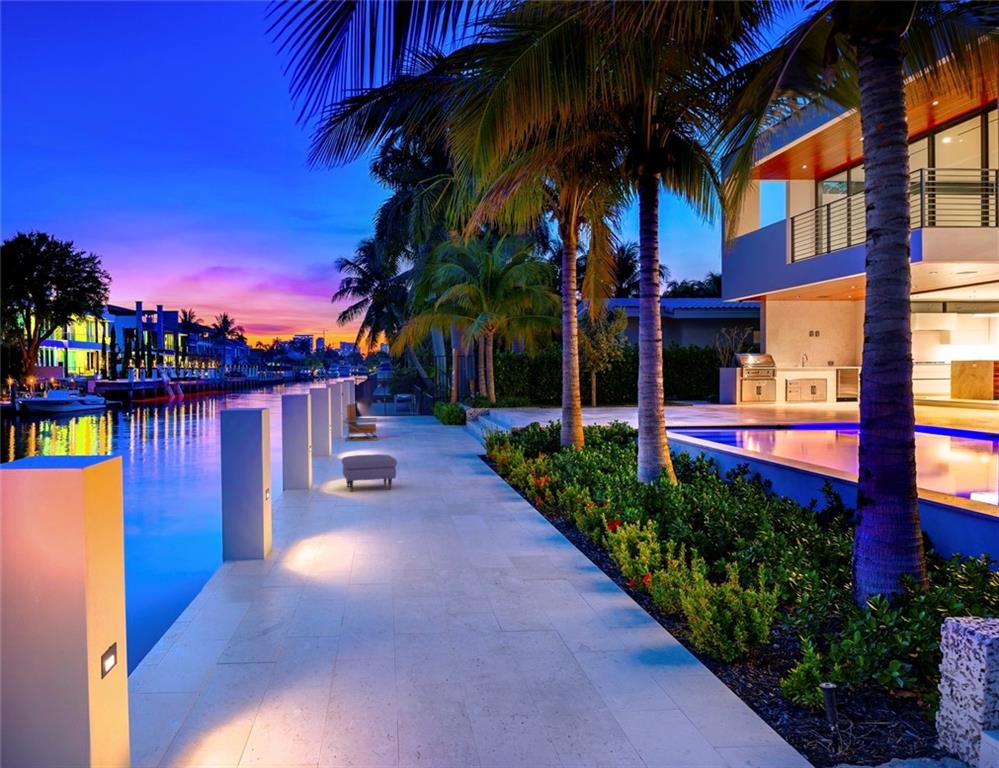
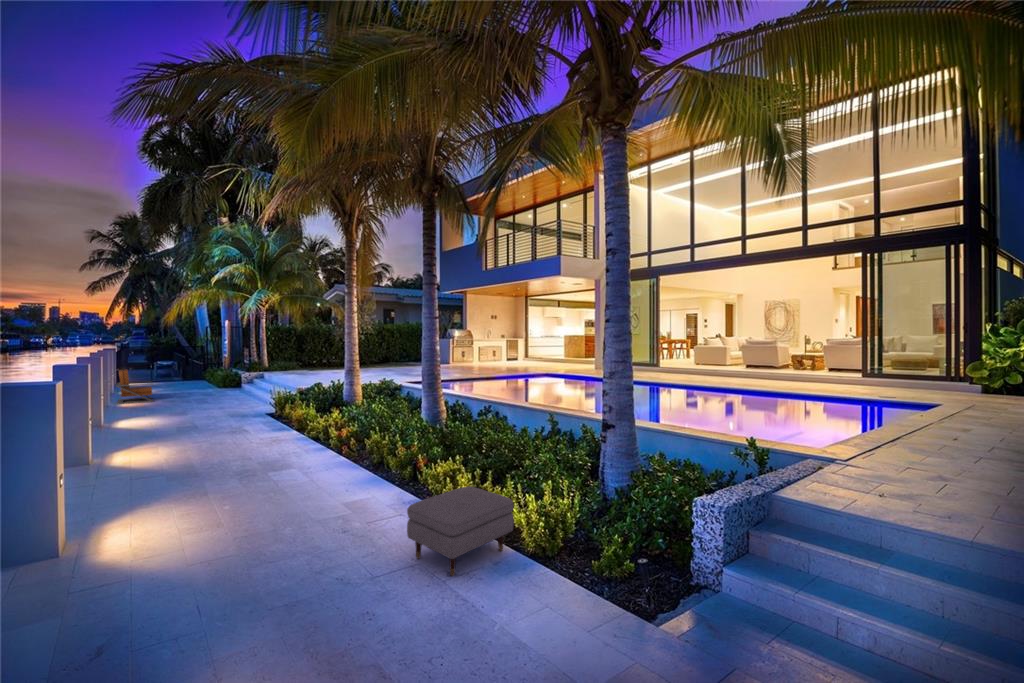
ottoman: present [342,454,397,492] -> present [407,486,514,576]

